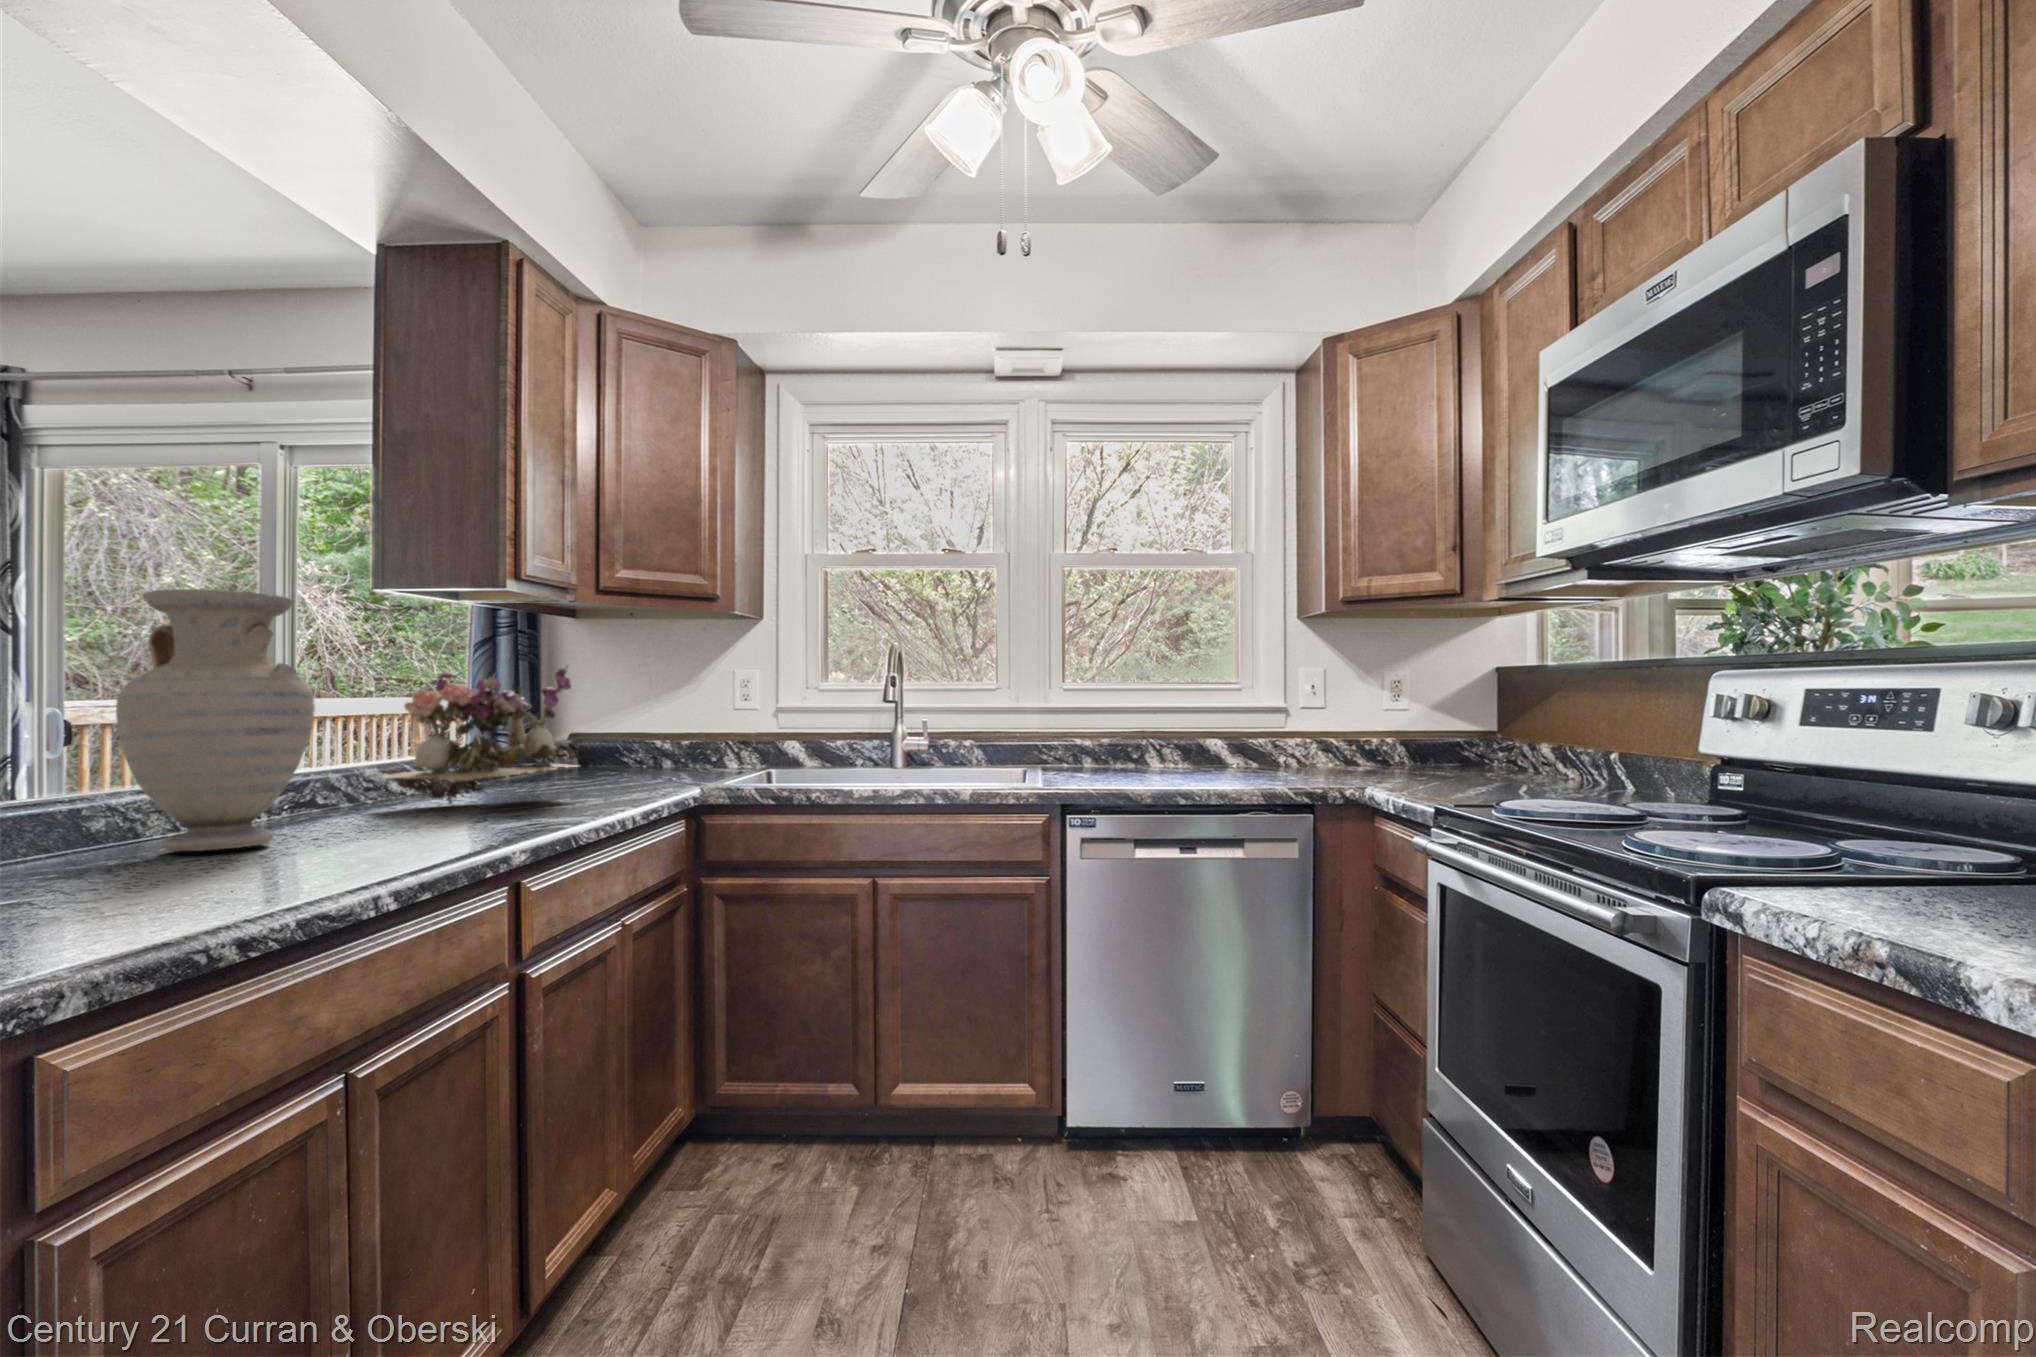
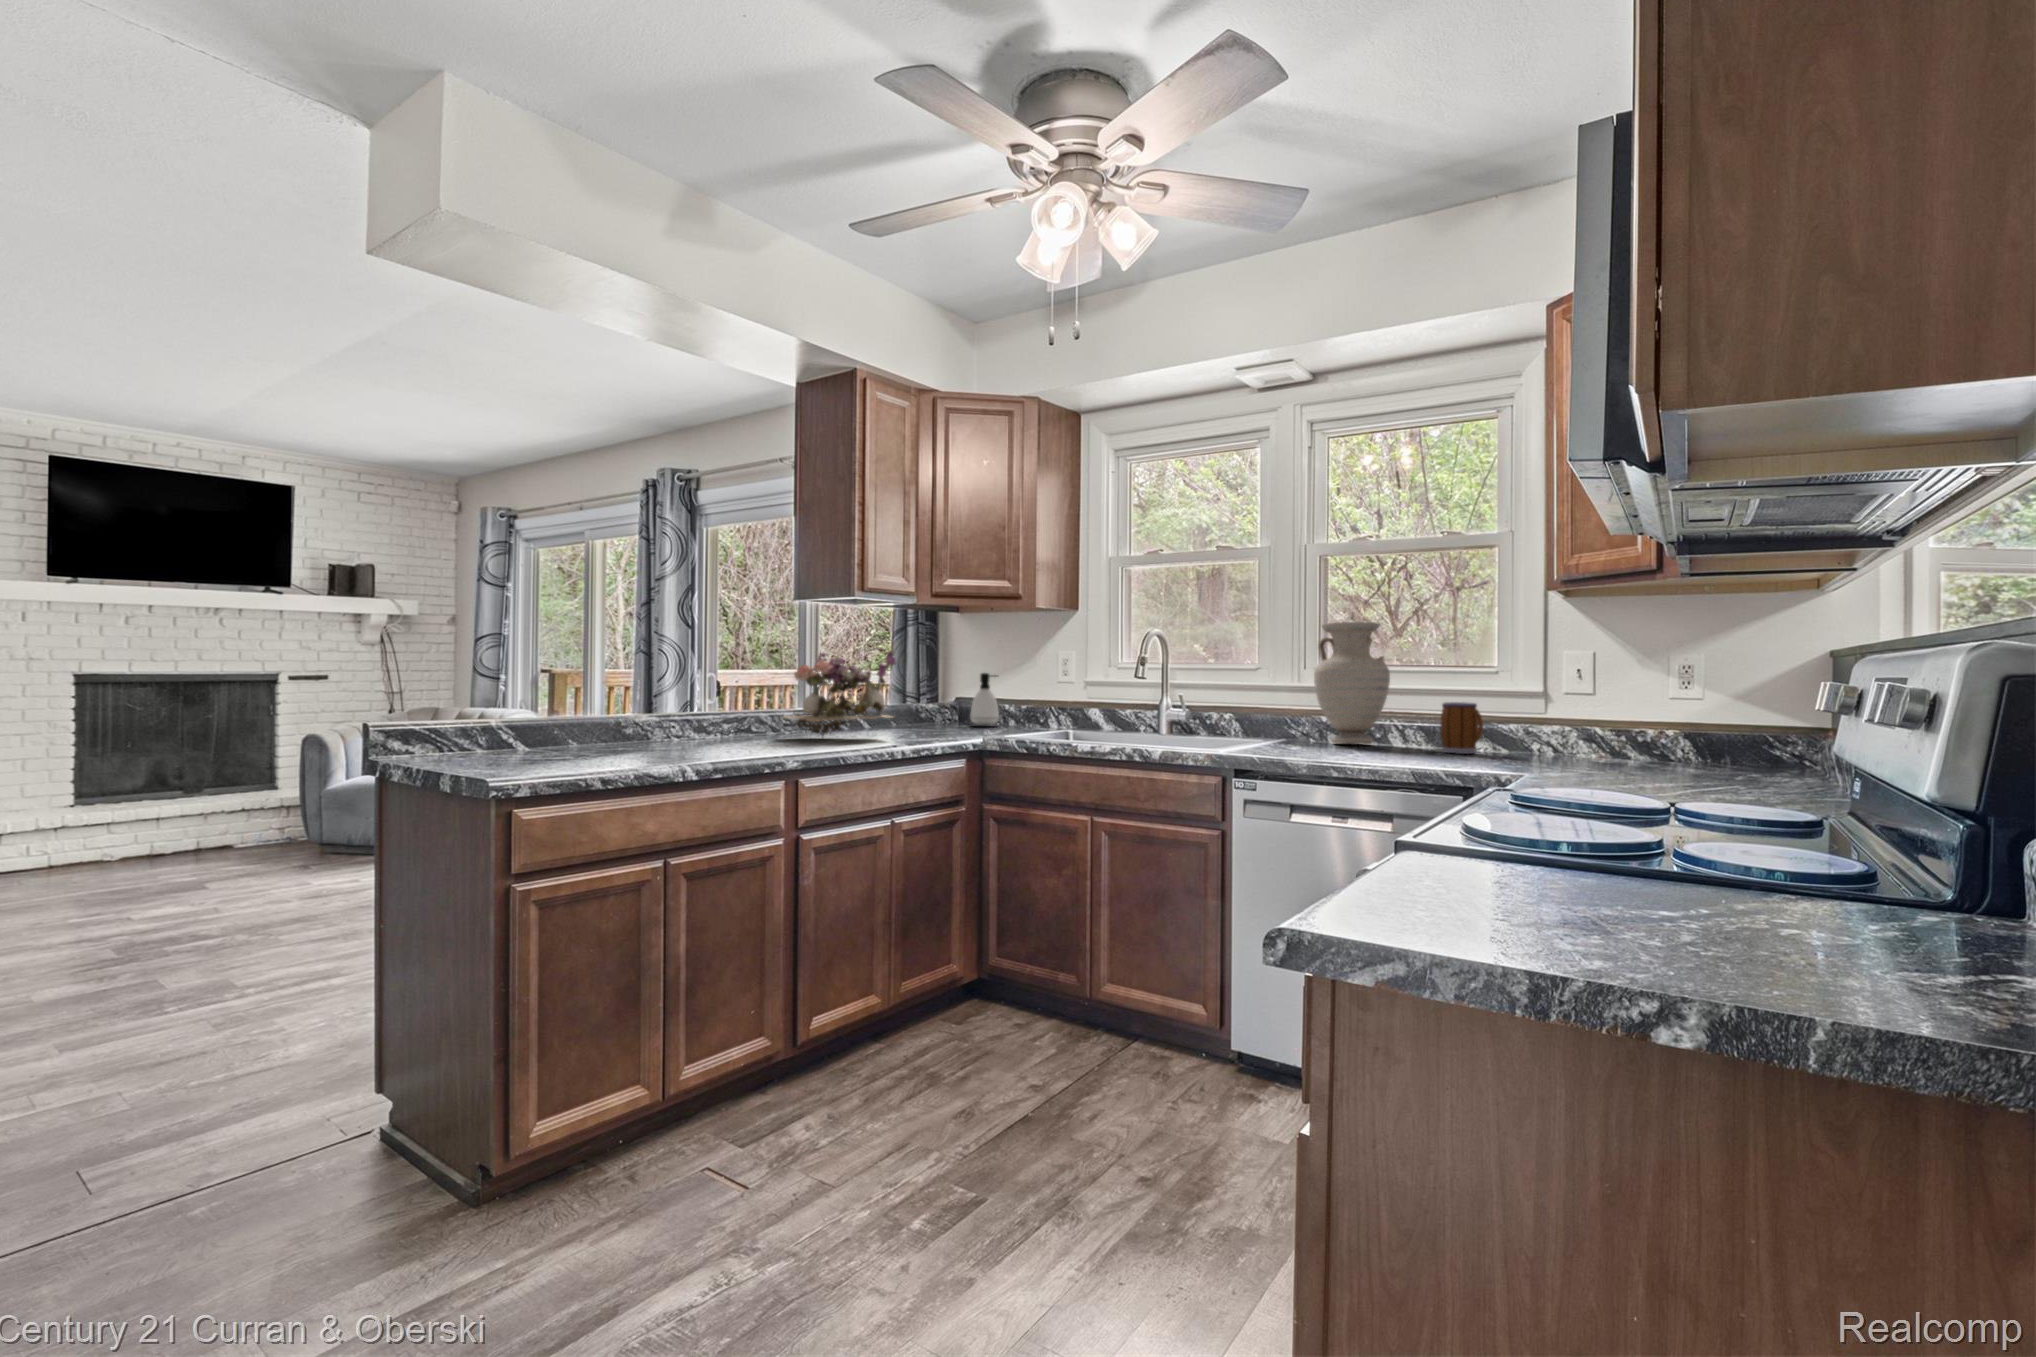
vase: present [116,589,315,851] -> present [1314,622,1390,744]
soap dispenser: none [609,698,650,769] -> present [970,673,999,726]
mug: none [1210,719,1252,770] -> present [1441,702,1483,754]

